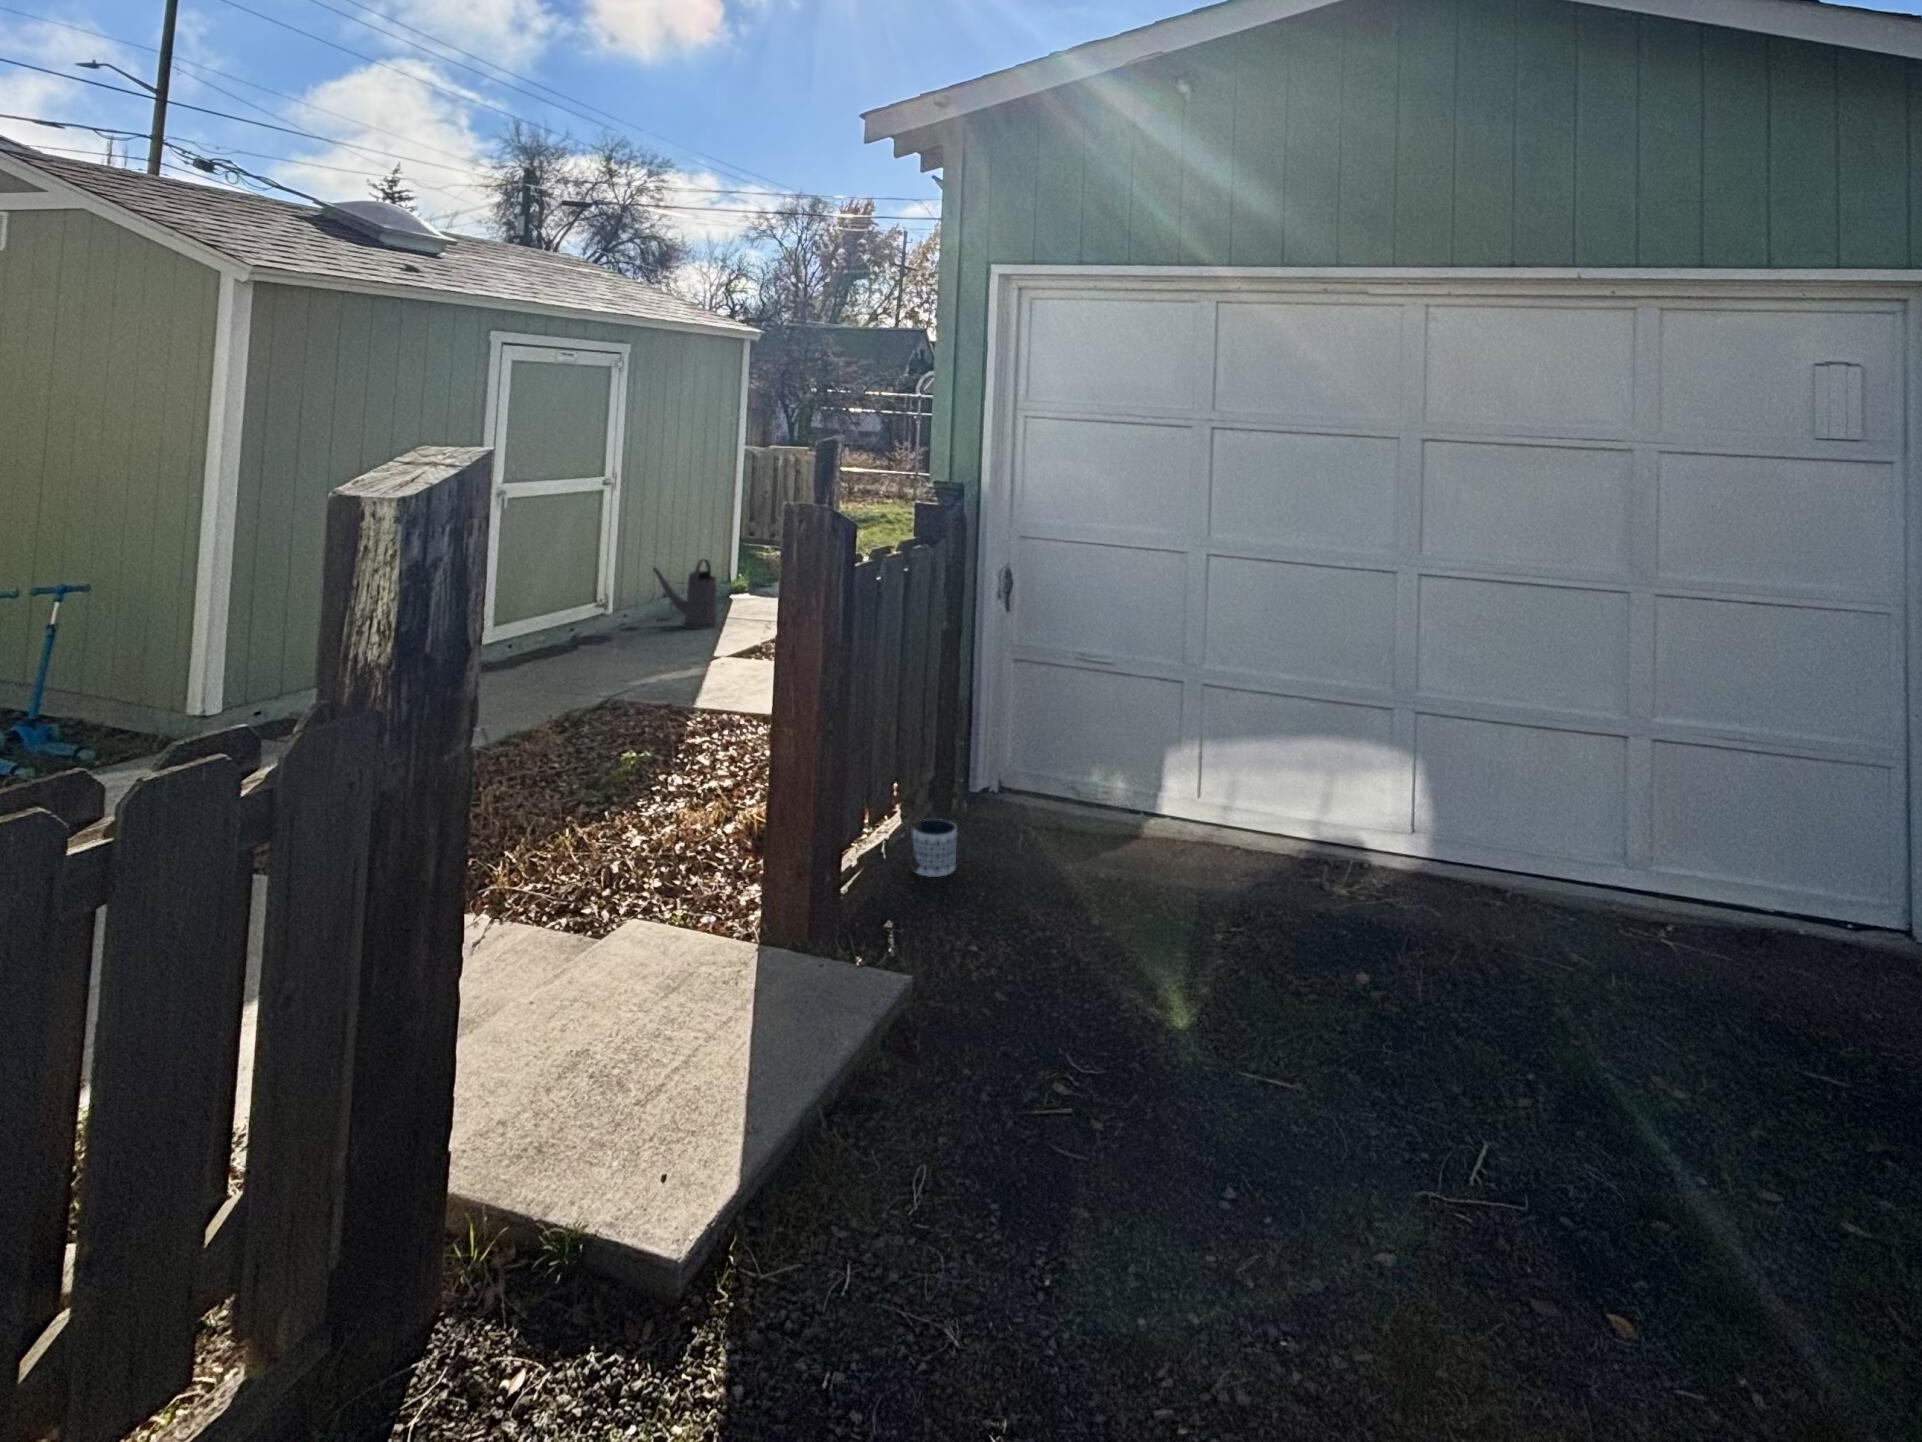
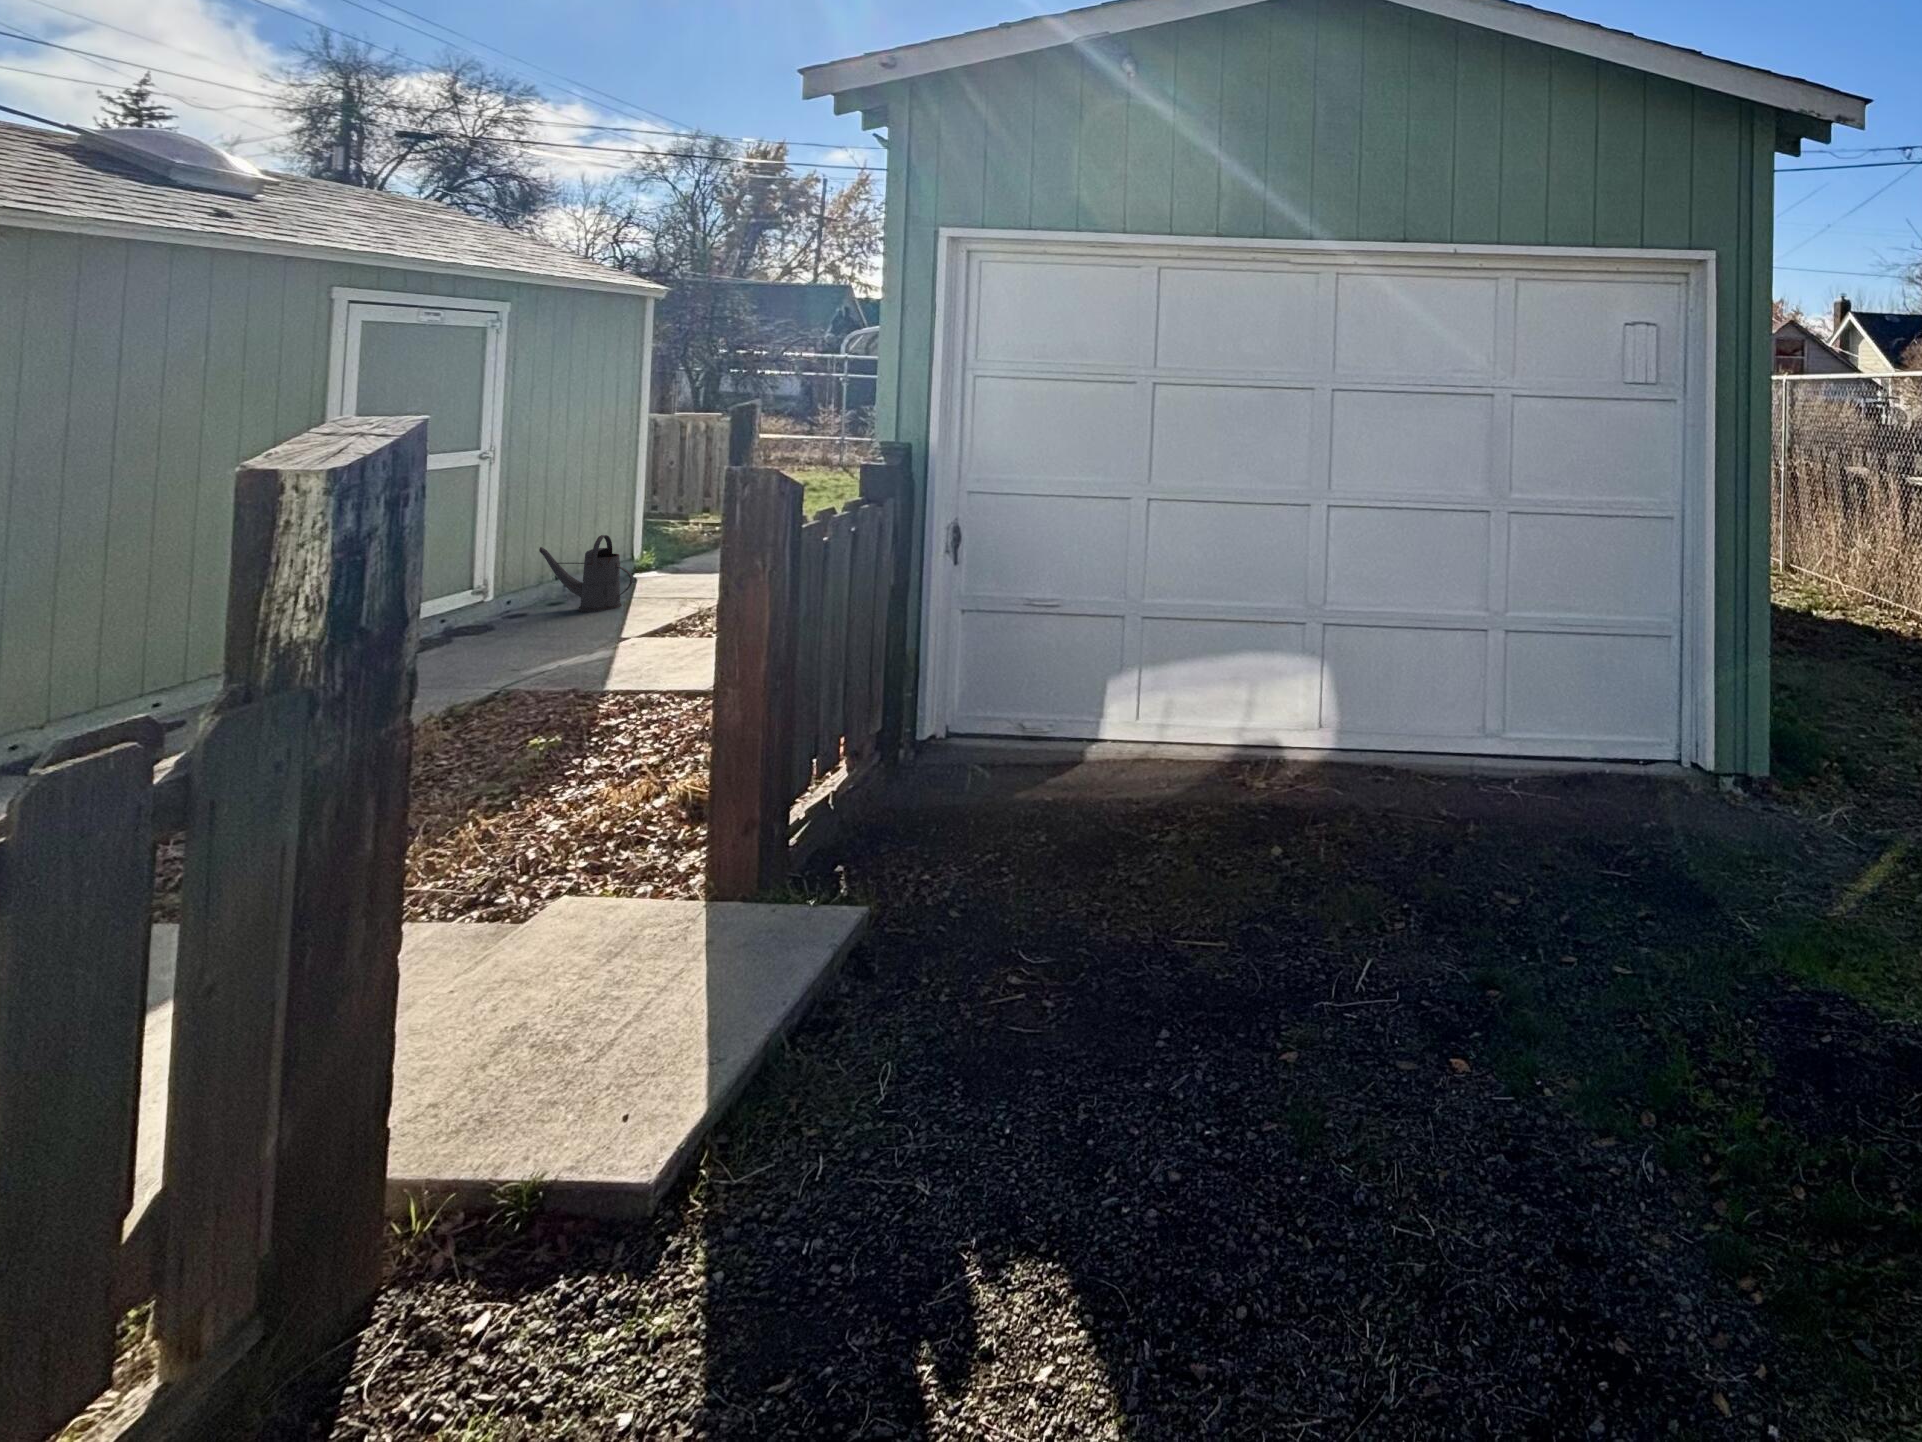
planter: present [911,819,957,877] -> none [860,767,907,822]

